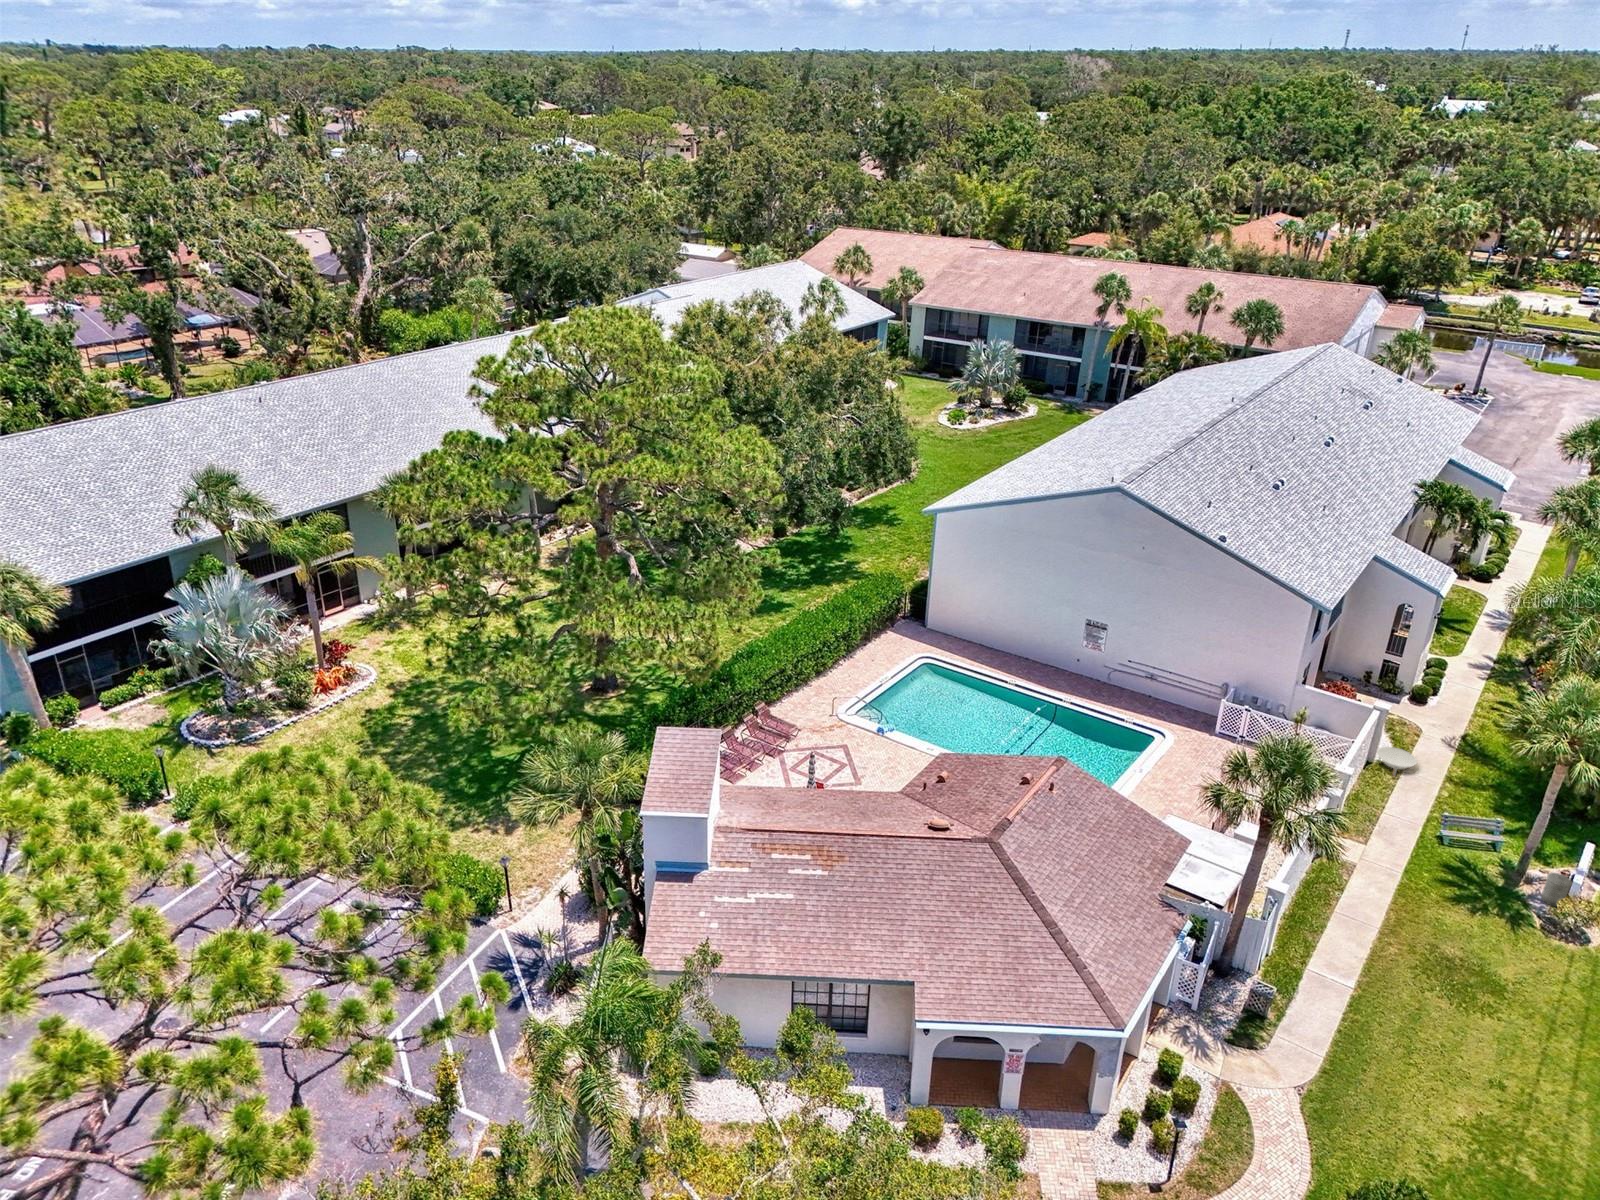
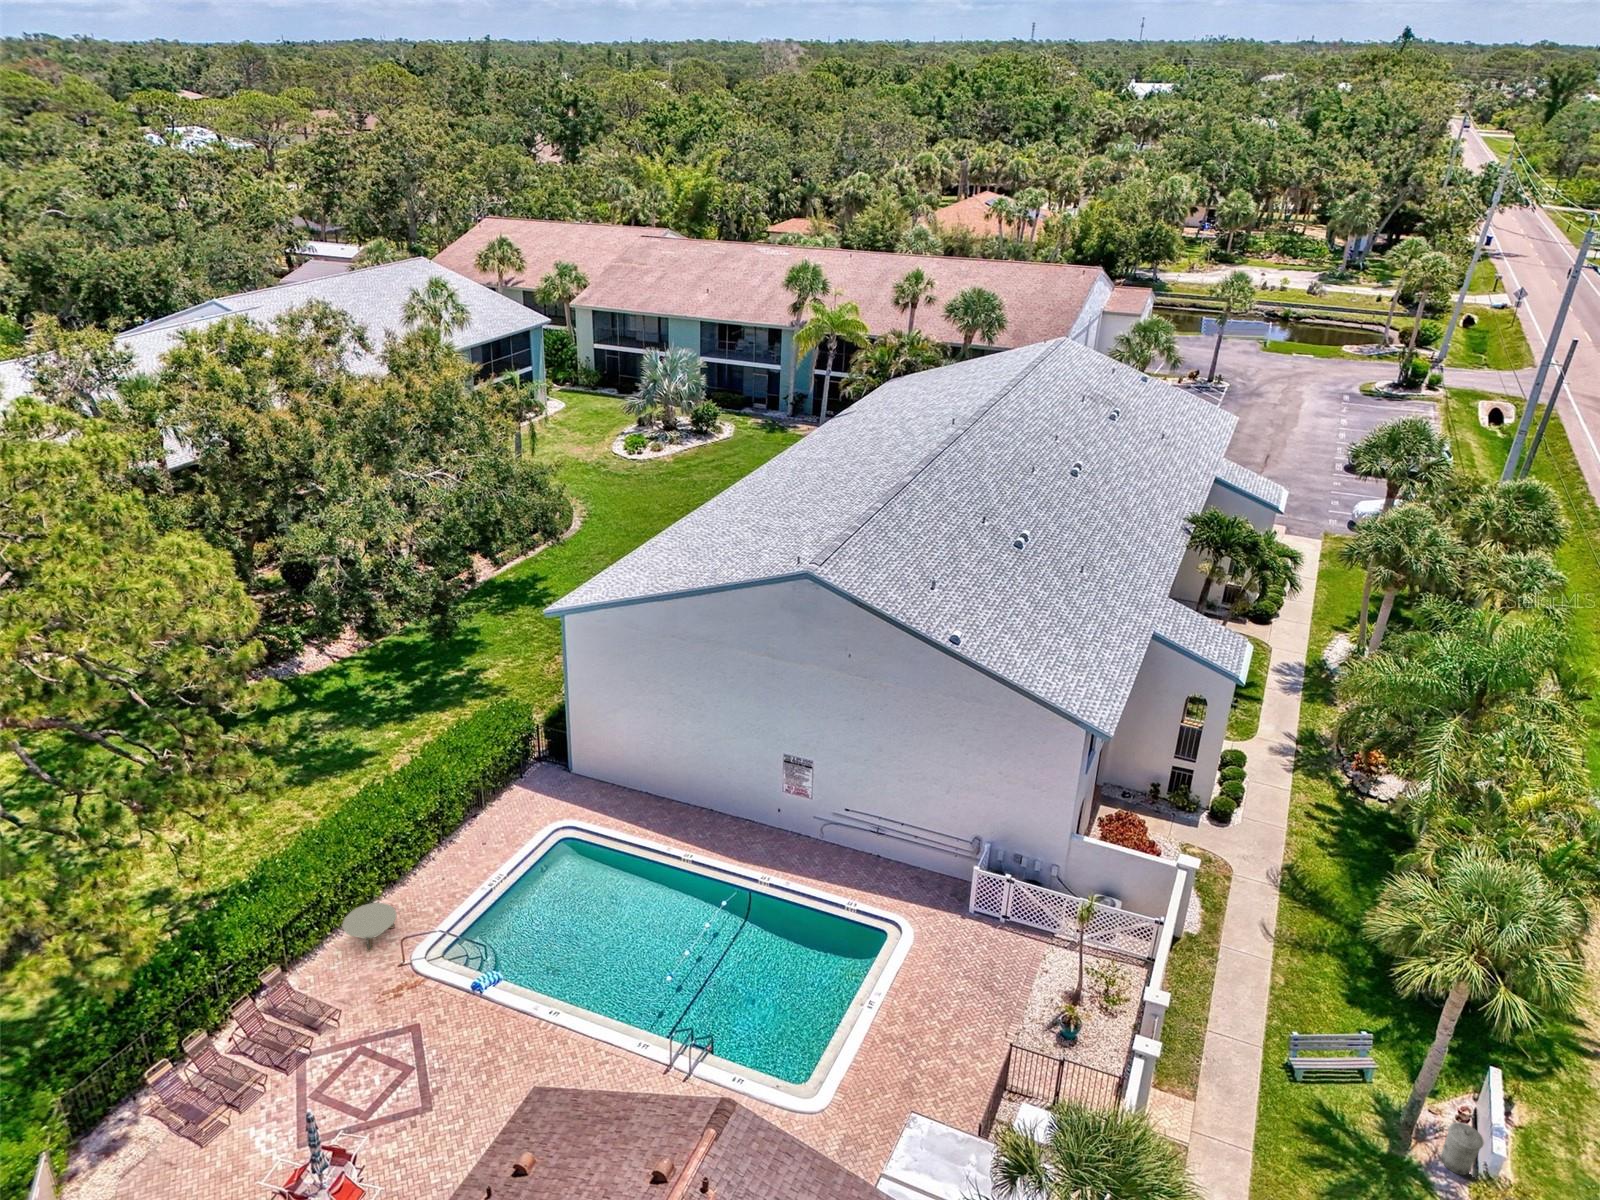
round table: present [1377,747,1417,777] -> present [342,903,397,951]

